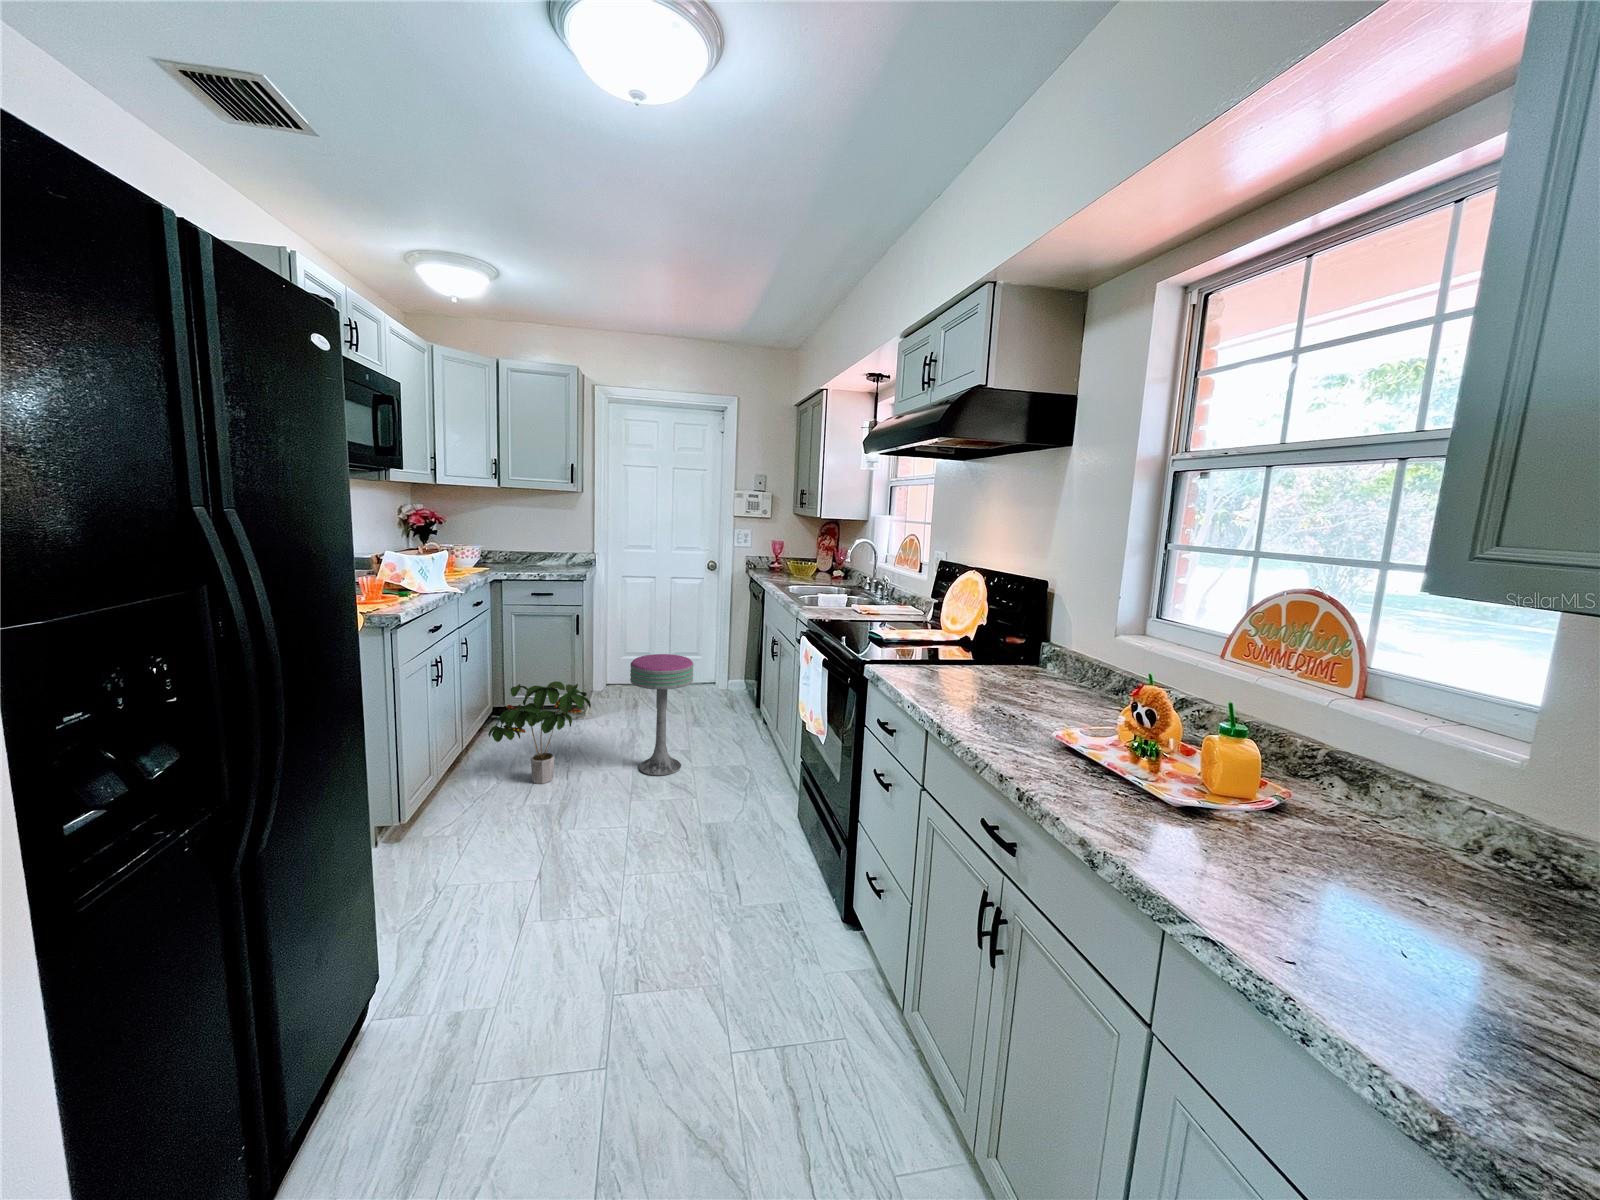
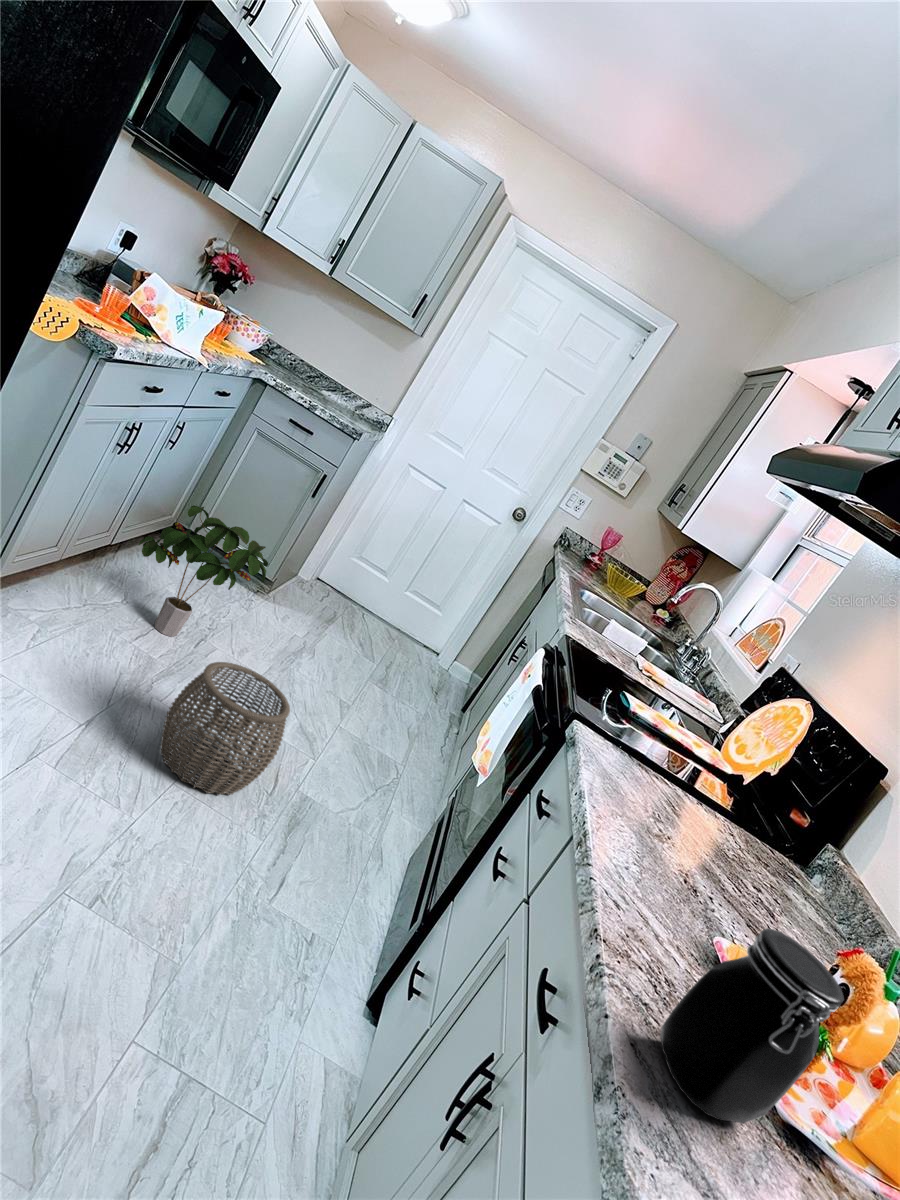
bar stool: present [630,654,694,776] -> none [273,559,408,719]
jar: none [1090,704,1184,833] -> present [660,928,844,1124]
woven basket: none [590,766,680,868] -> present [160,662,290,795]

